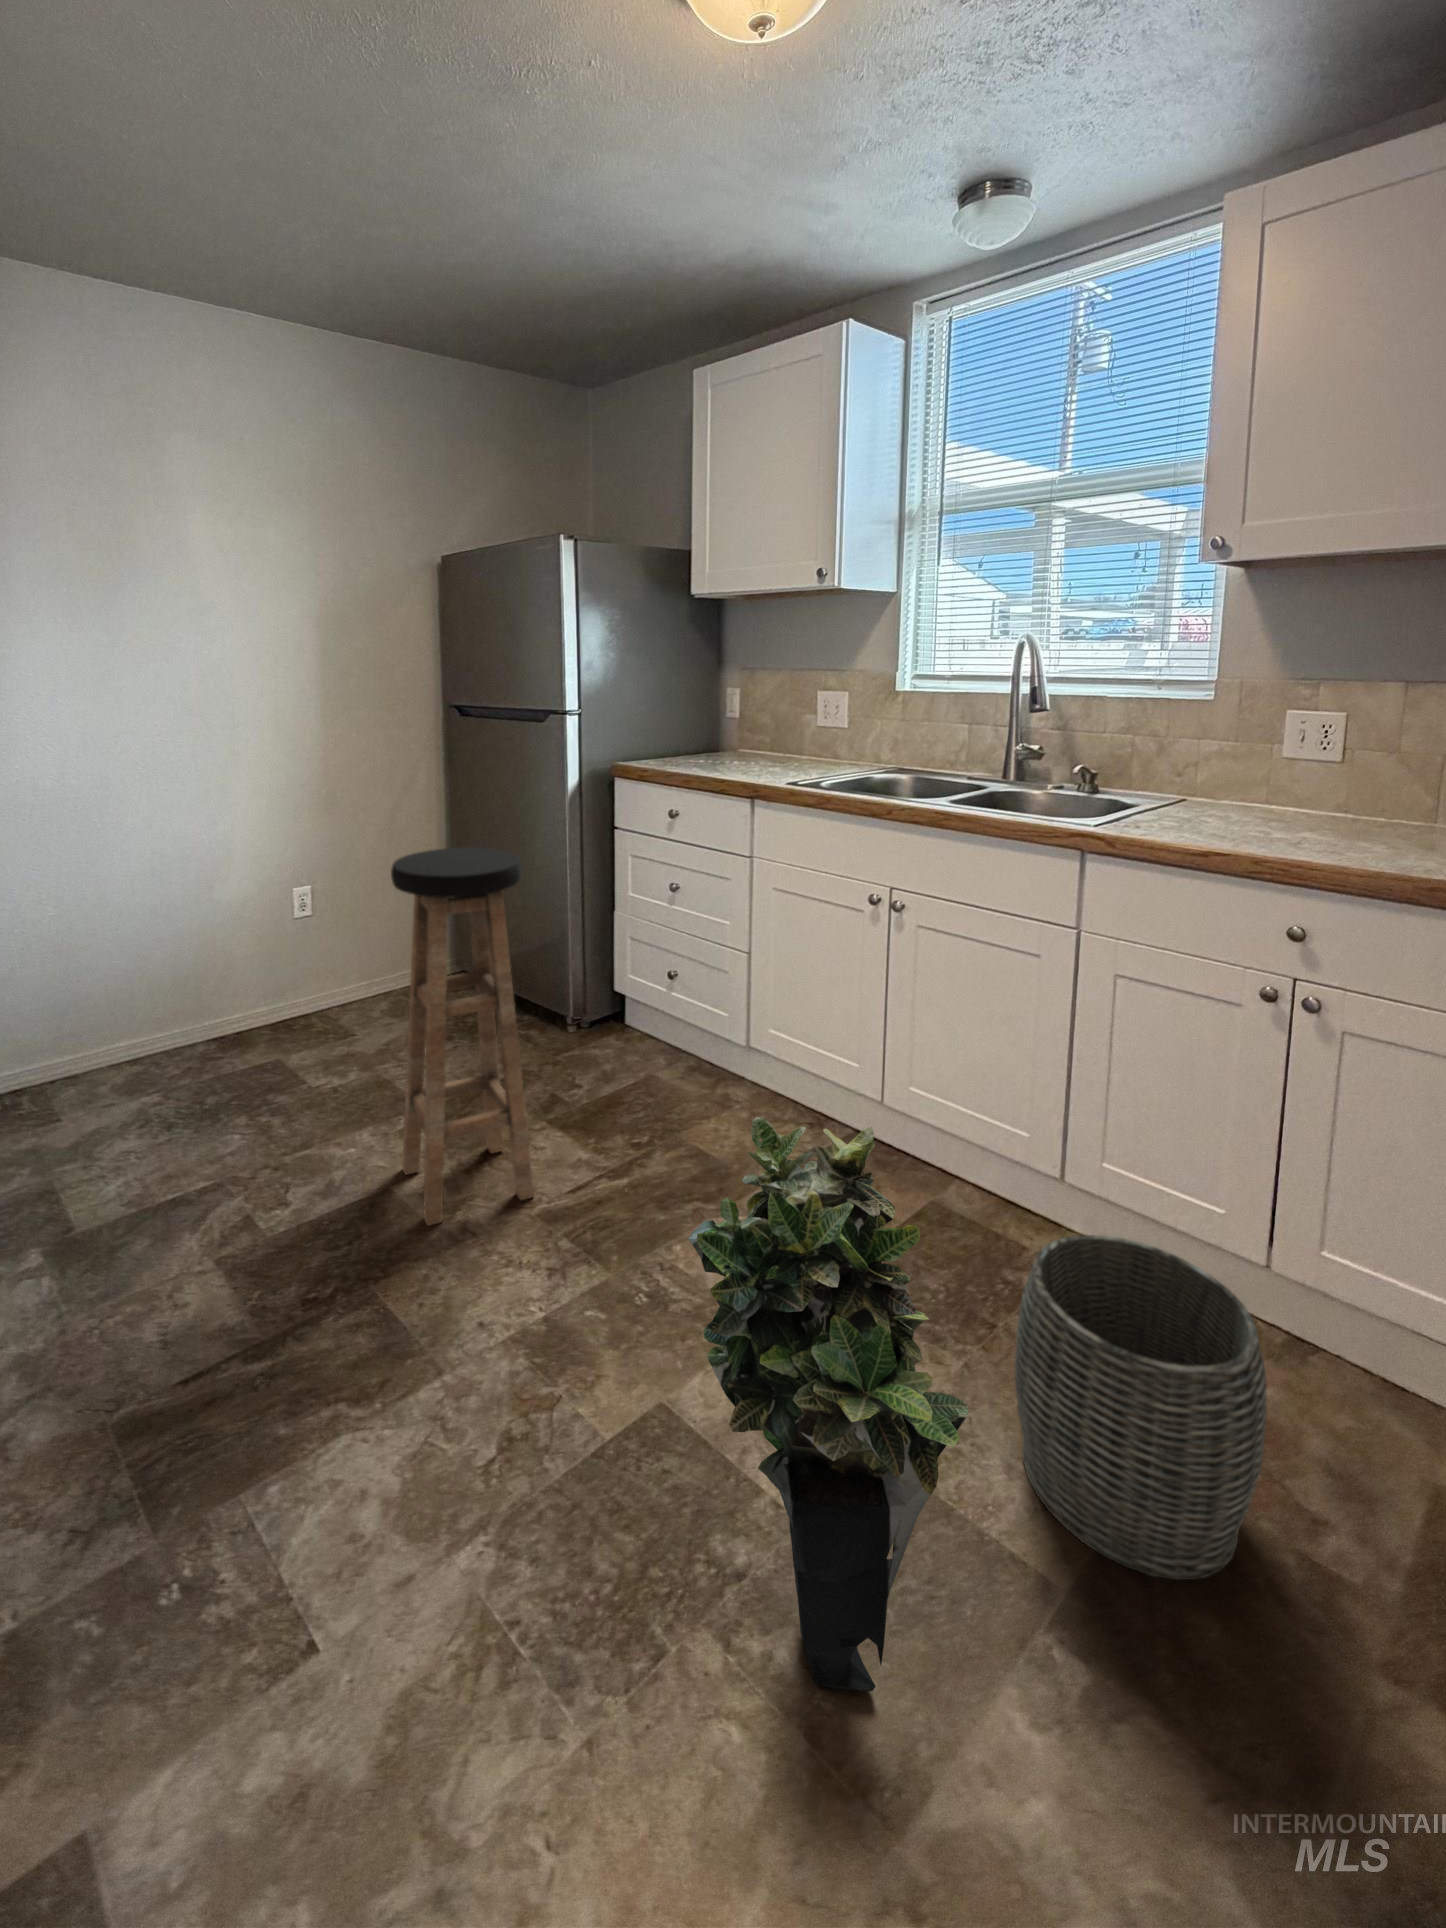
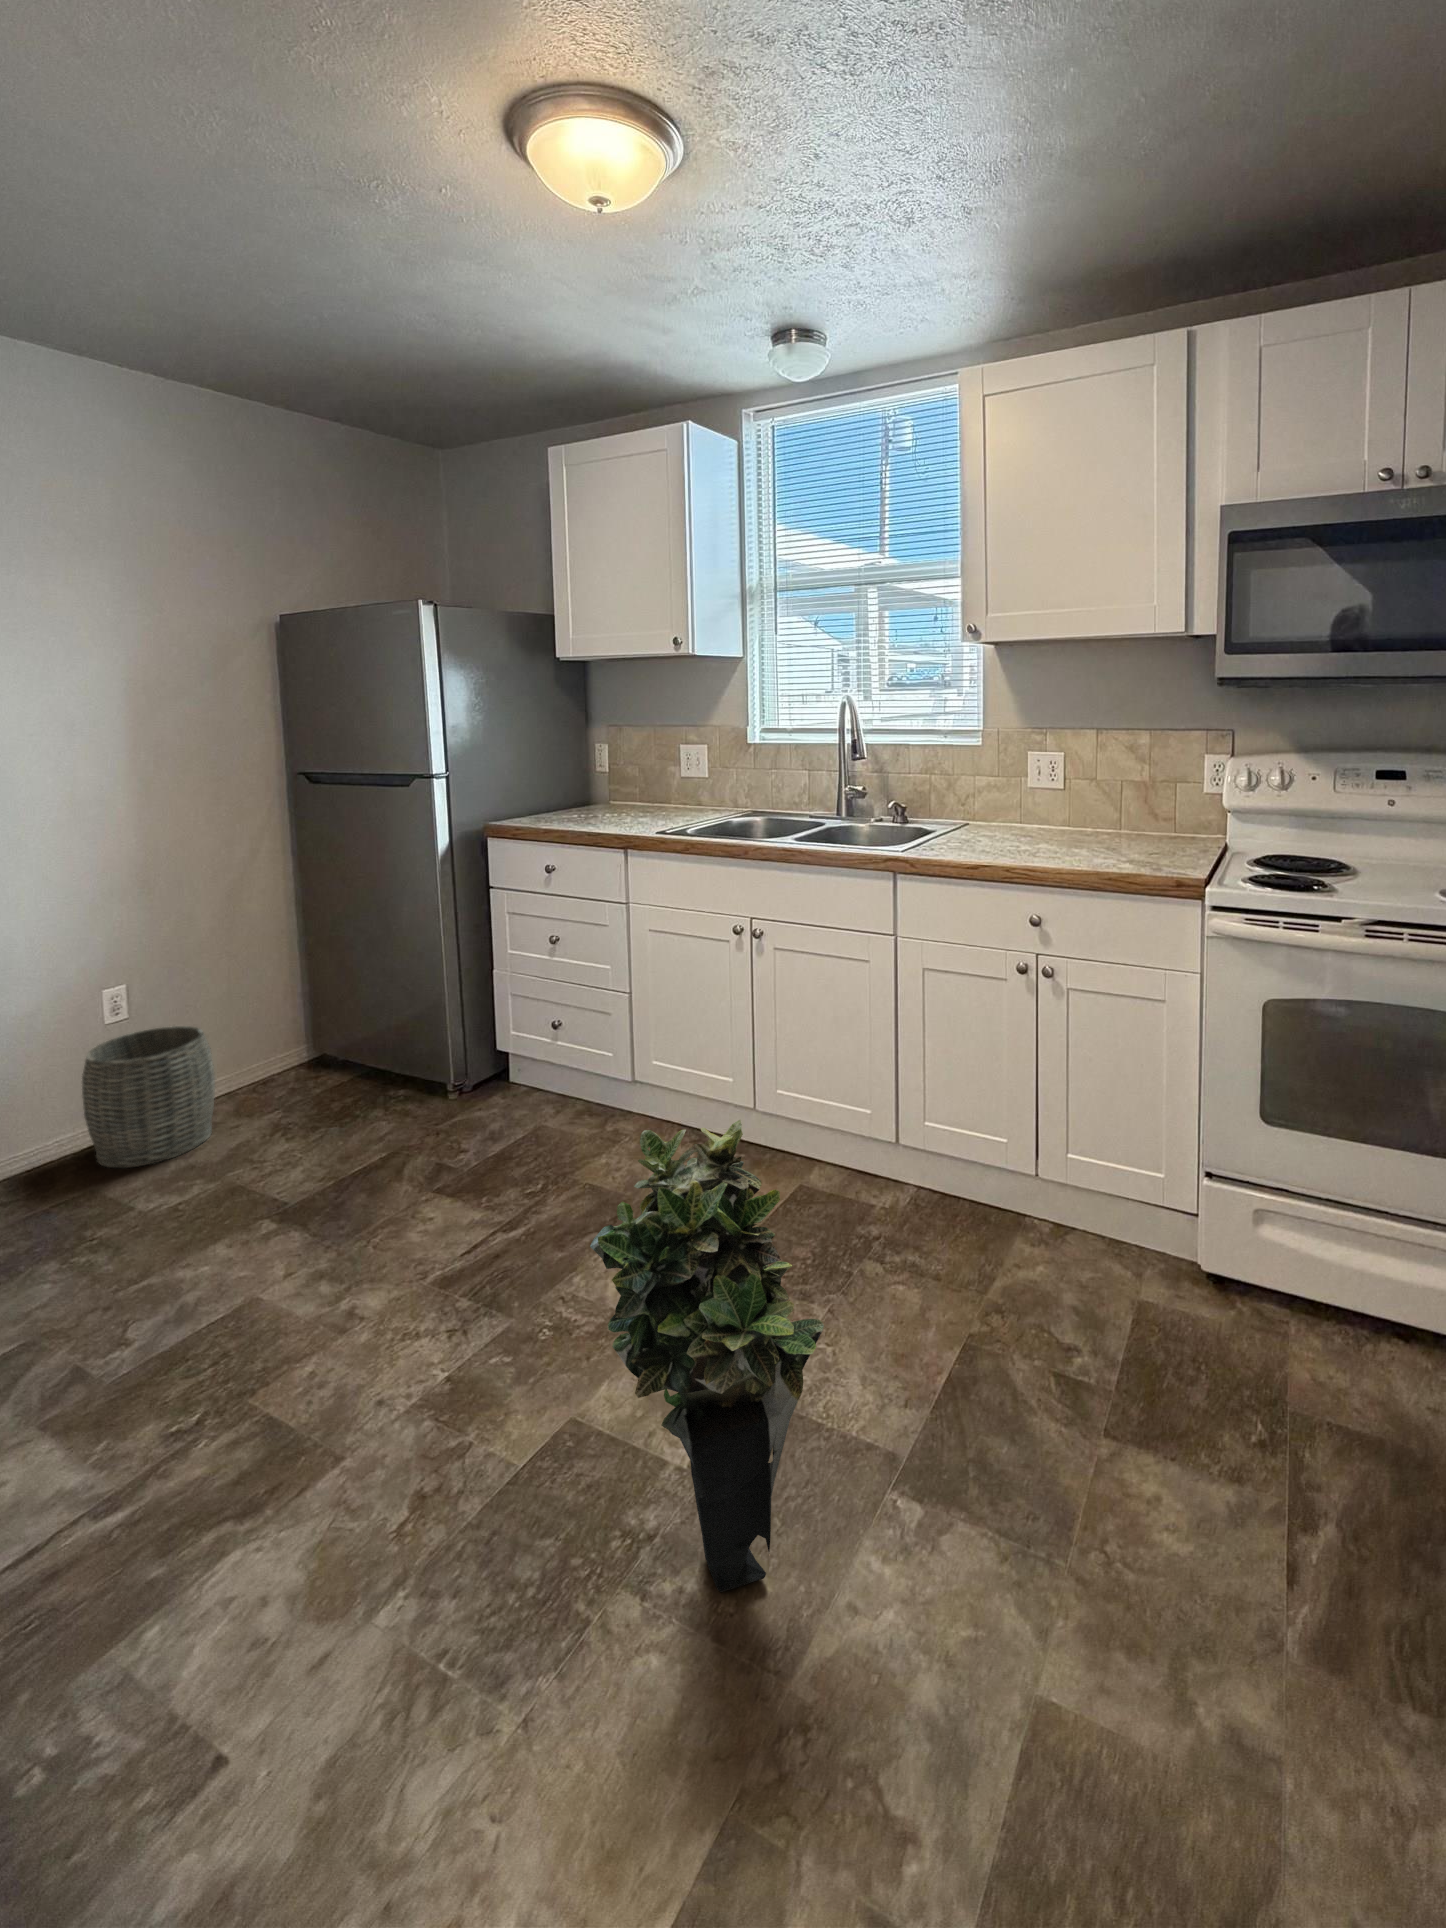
bar stool: present [391,848,534,1226] -> none [245,922,425,1327]
woven basket: present [1015,1235,1266,1580] -> present [82,1026,215,1168]

